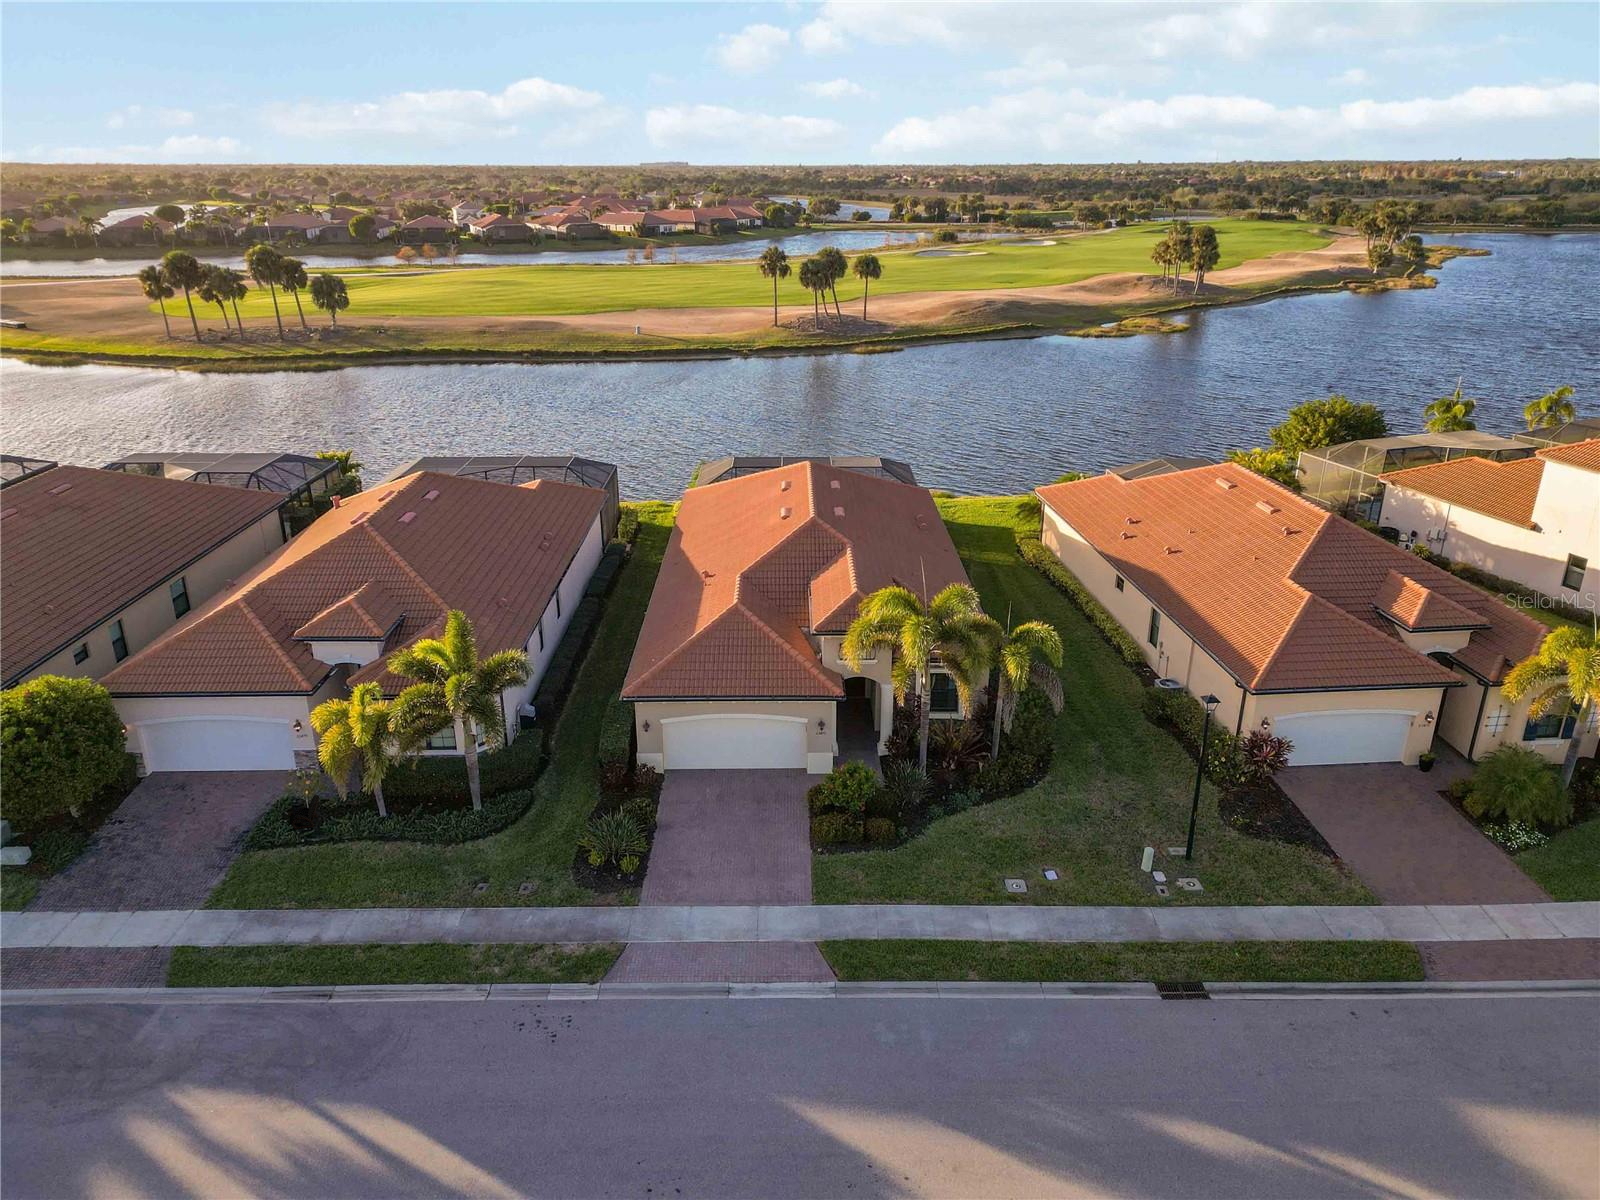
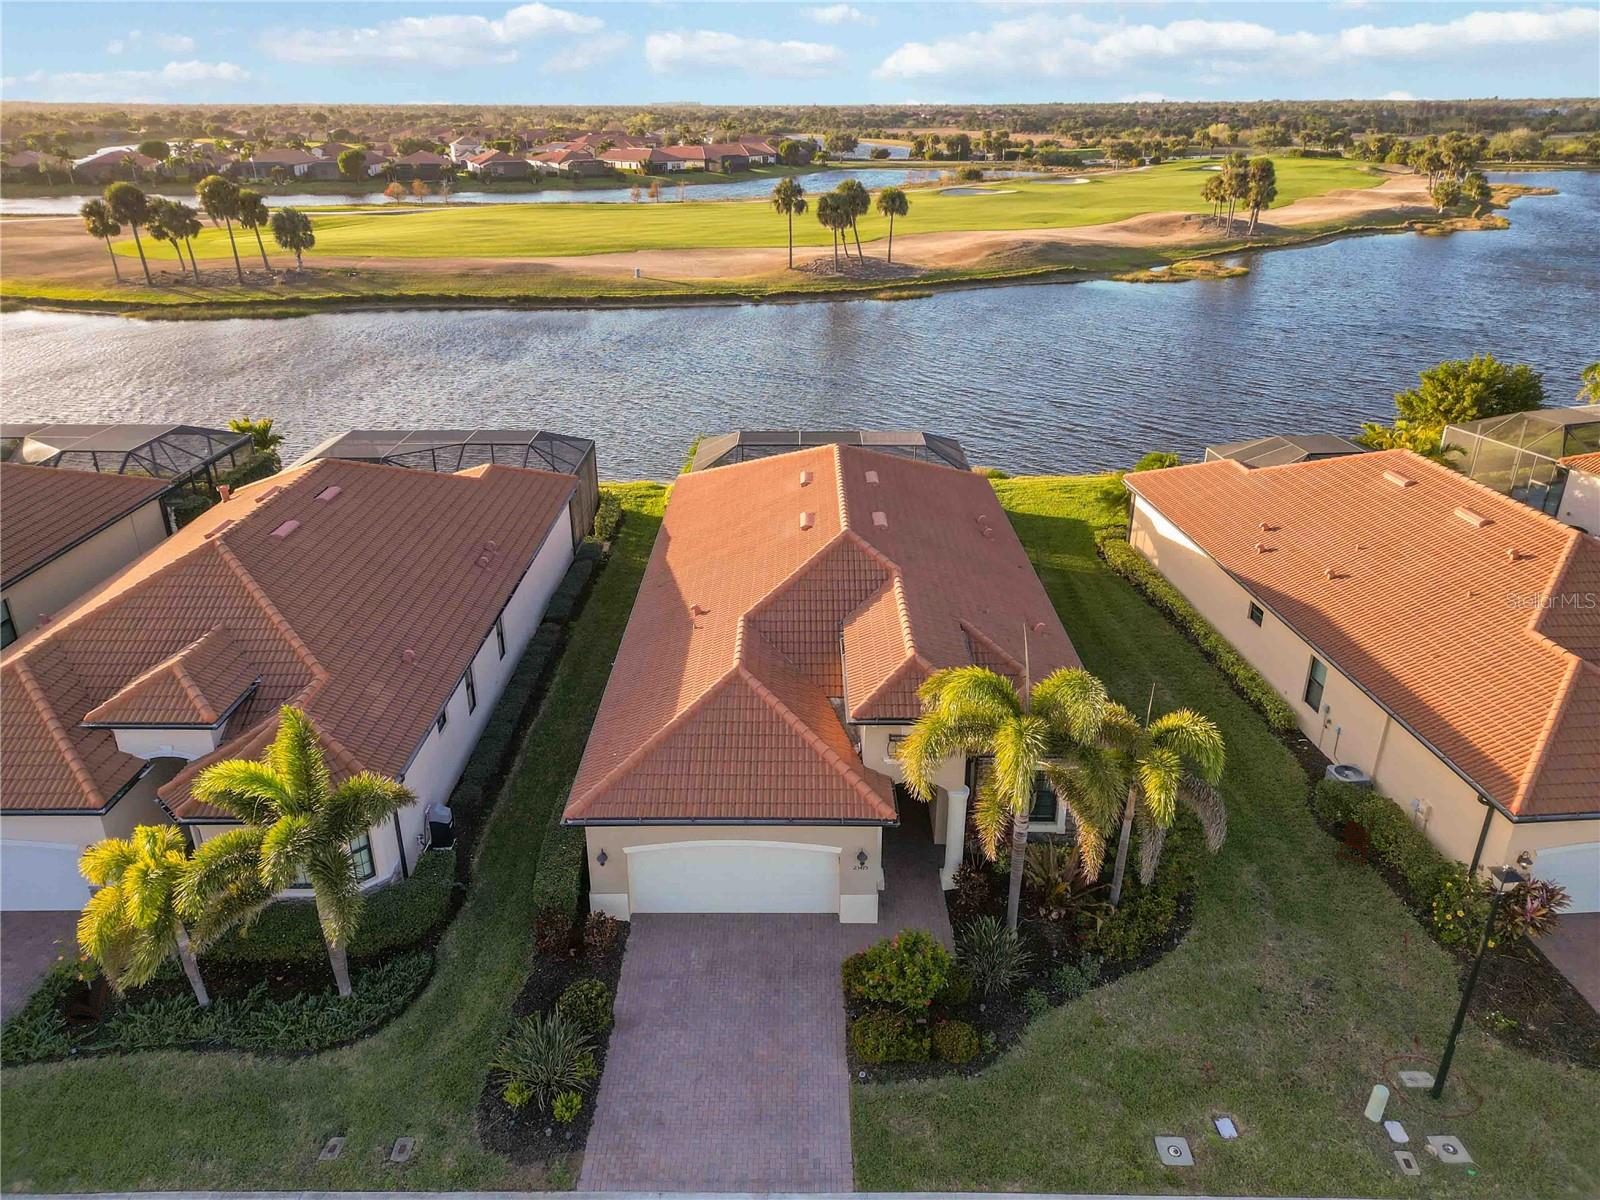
bench: none [1154,706,1181,742] -> present [1337,816,1374,867]

